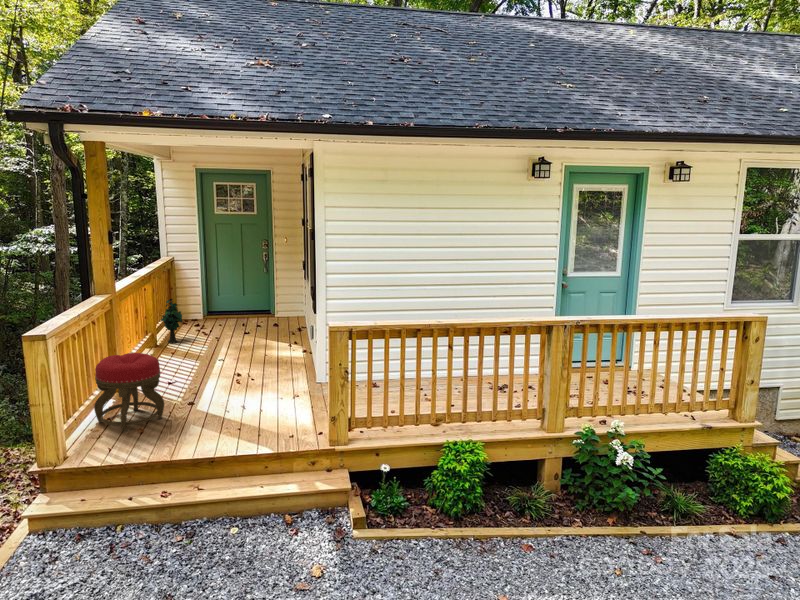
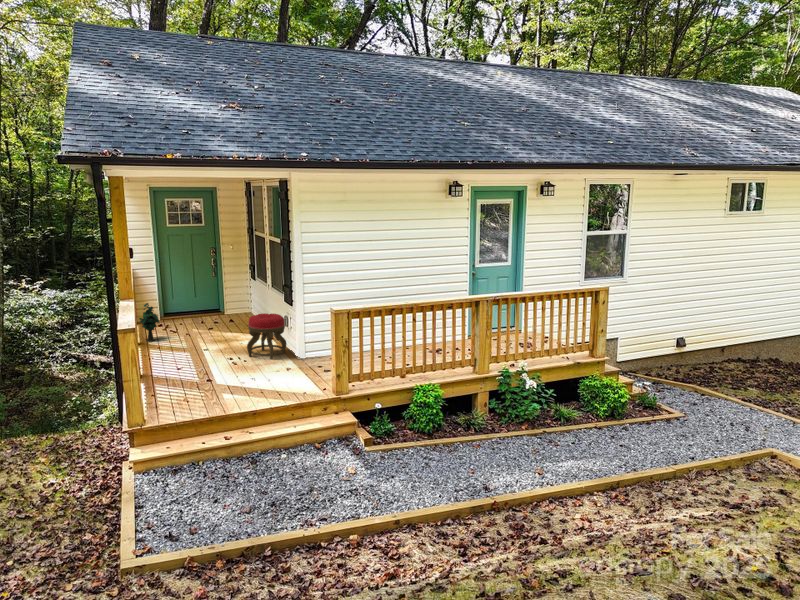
stool: present [94,353,164,432] -> present [247,313,287,359]

